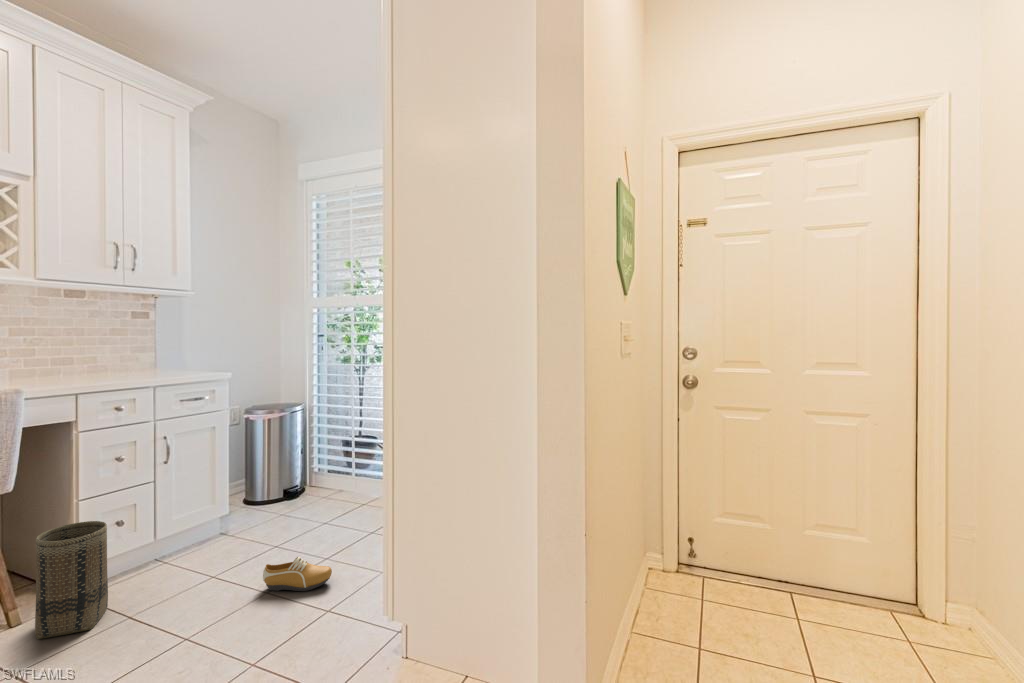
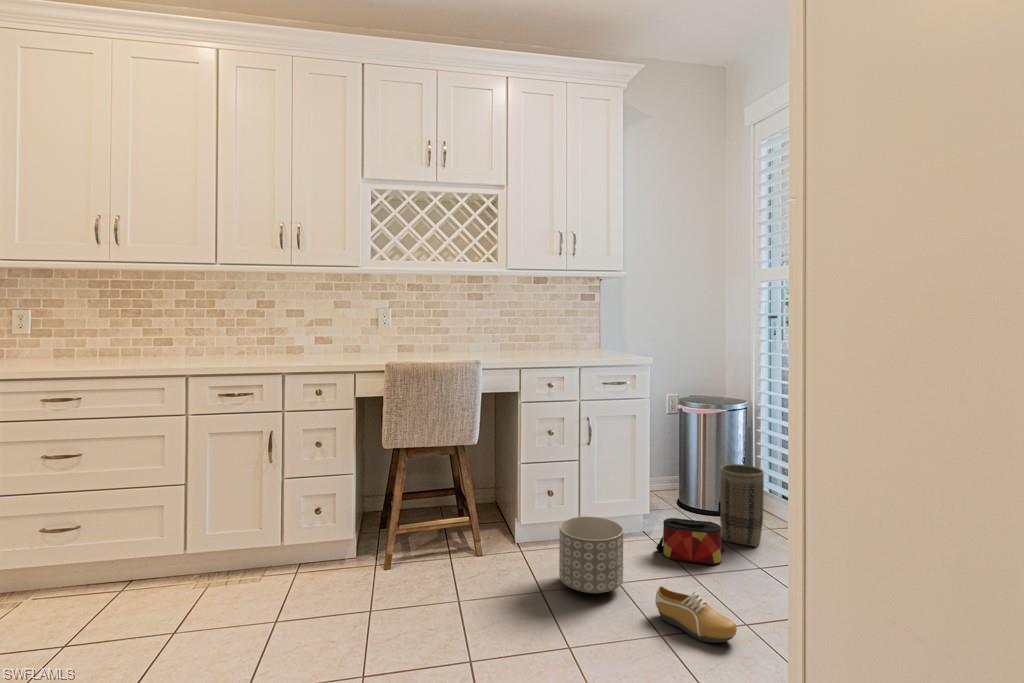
bag: none [241,505,301,547] -> present [656,518,725,565]
basket: present [35,521,108,639] -> present [720,464,764,547]
planter: none [154,527,226,601] -> present [559,516,623,594]

